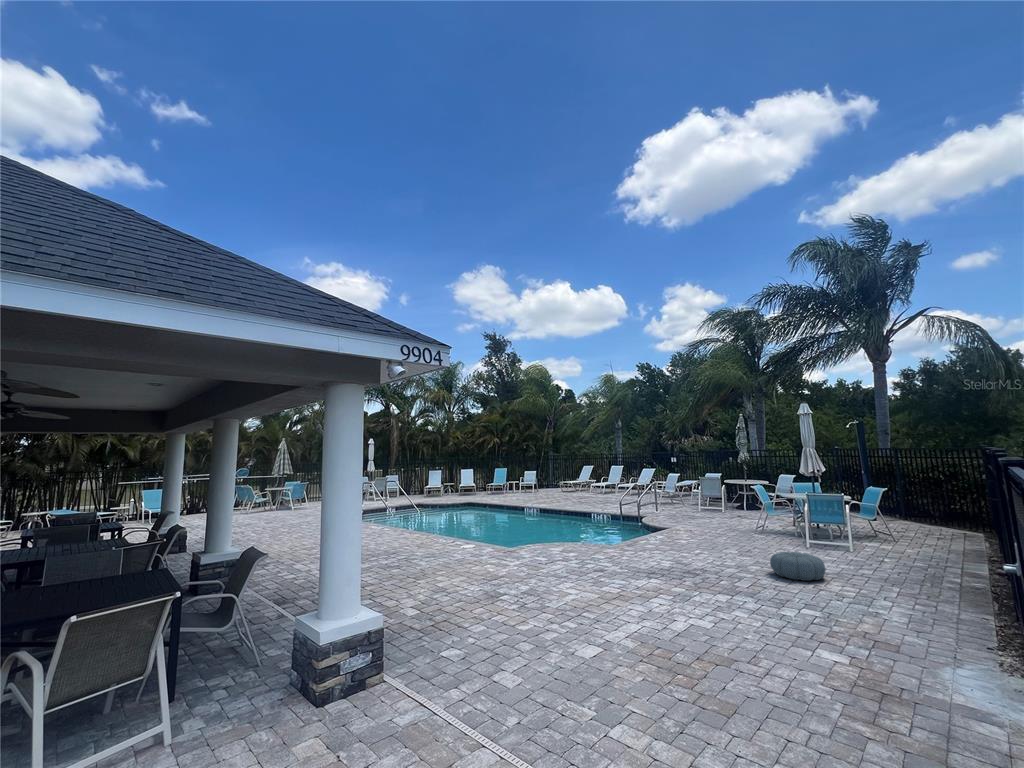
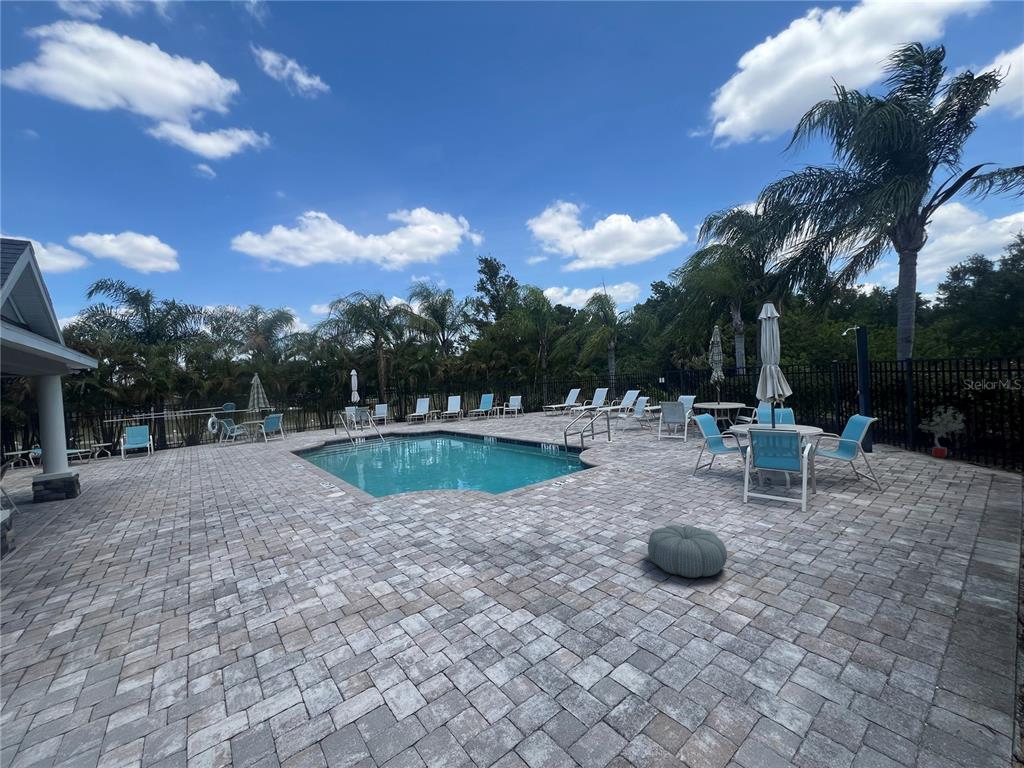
potted tree: none [907,484,941,524] -> present [919,406,964,458]

